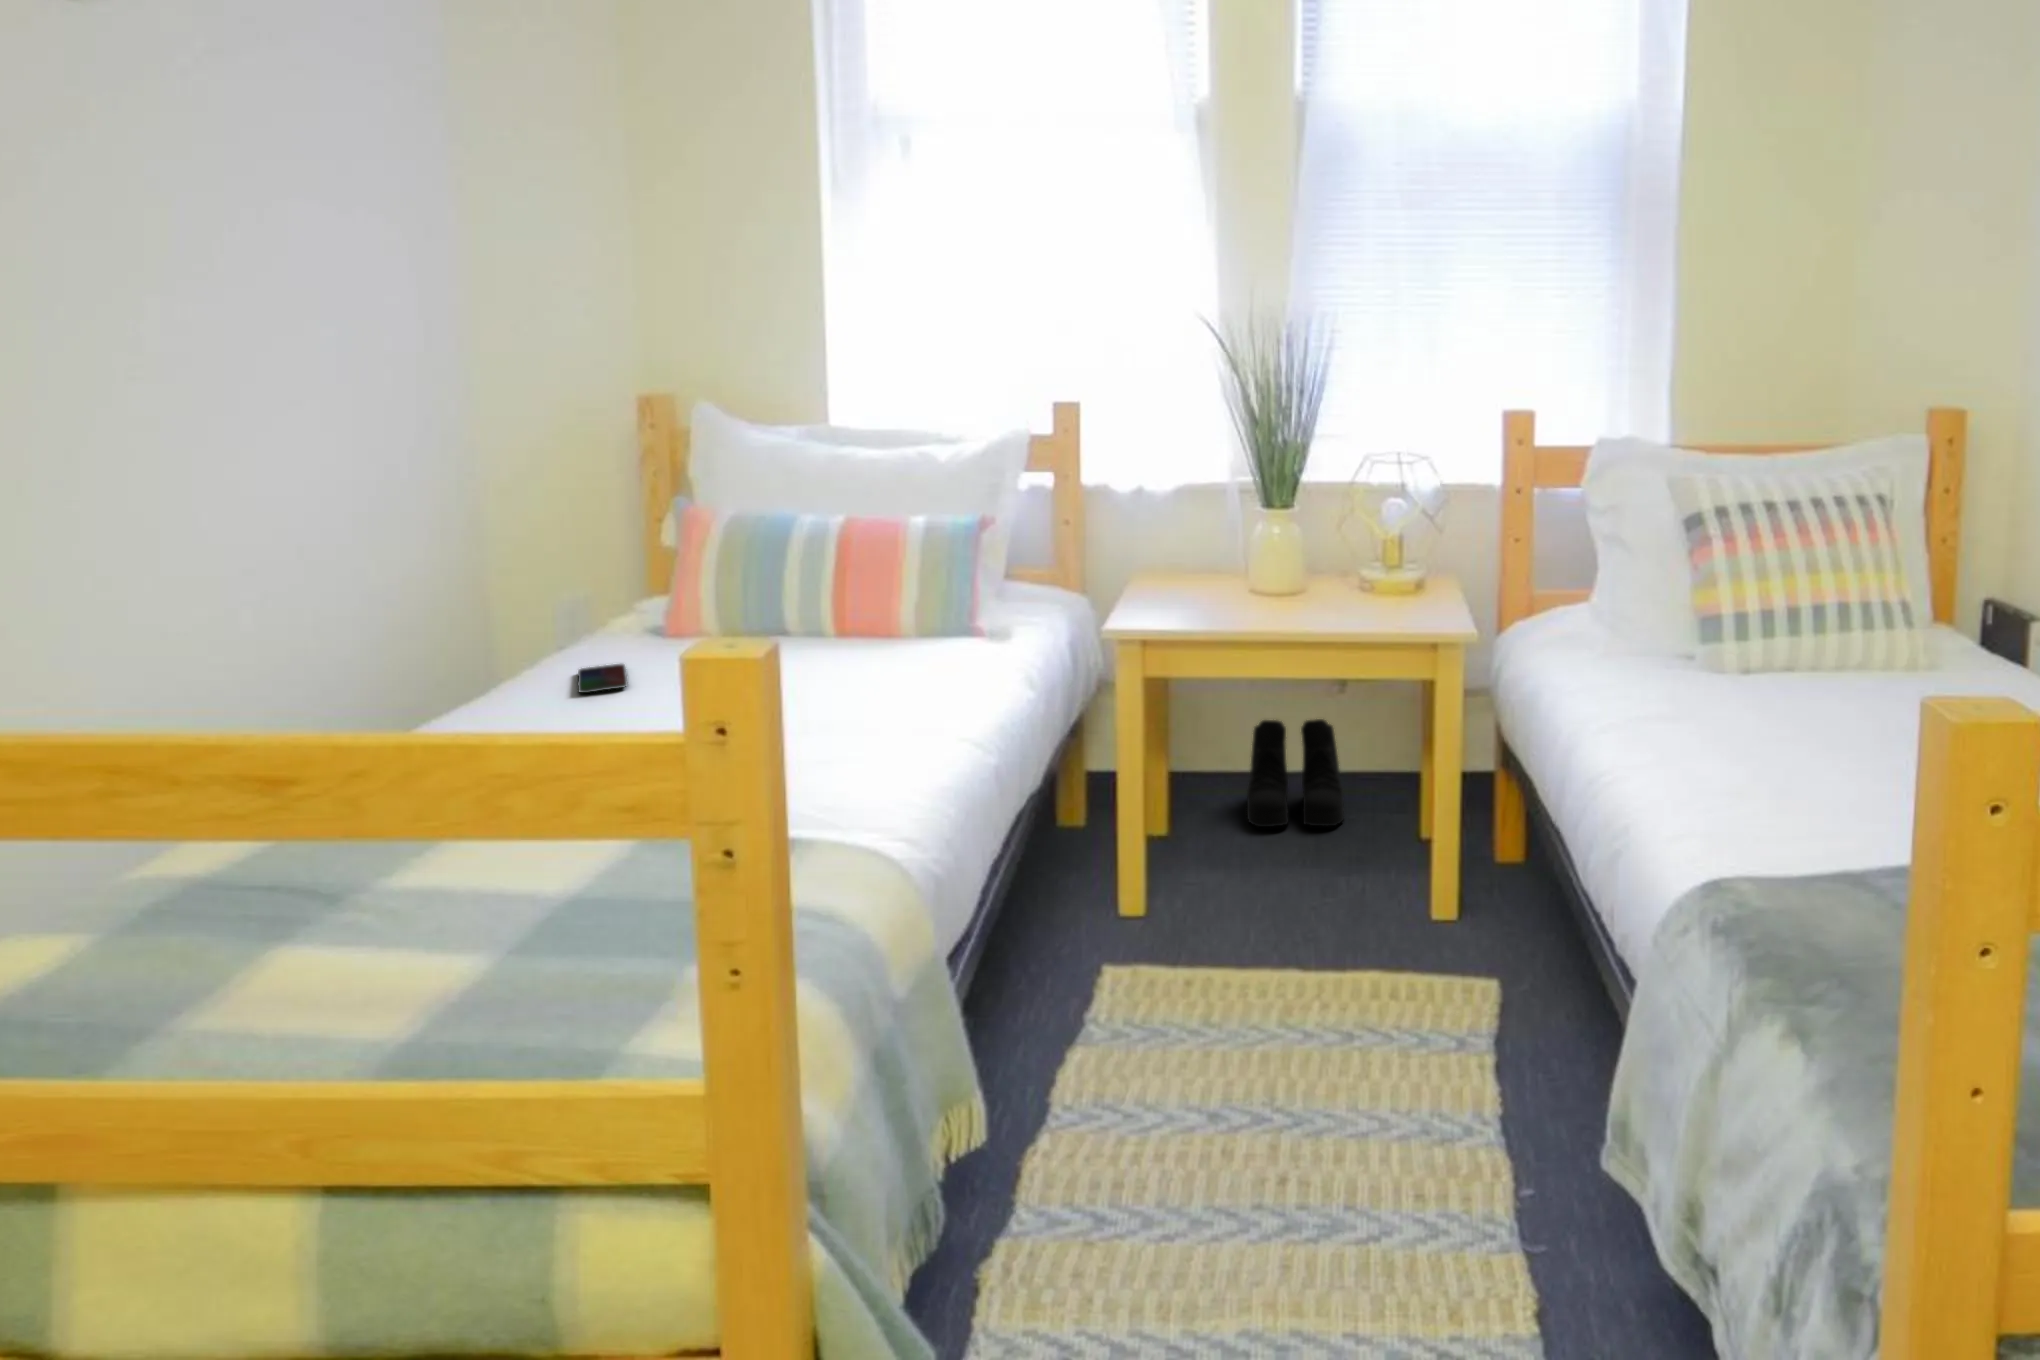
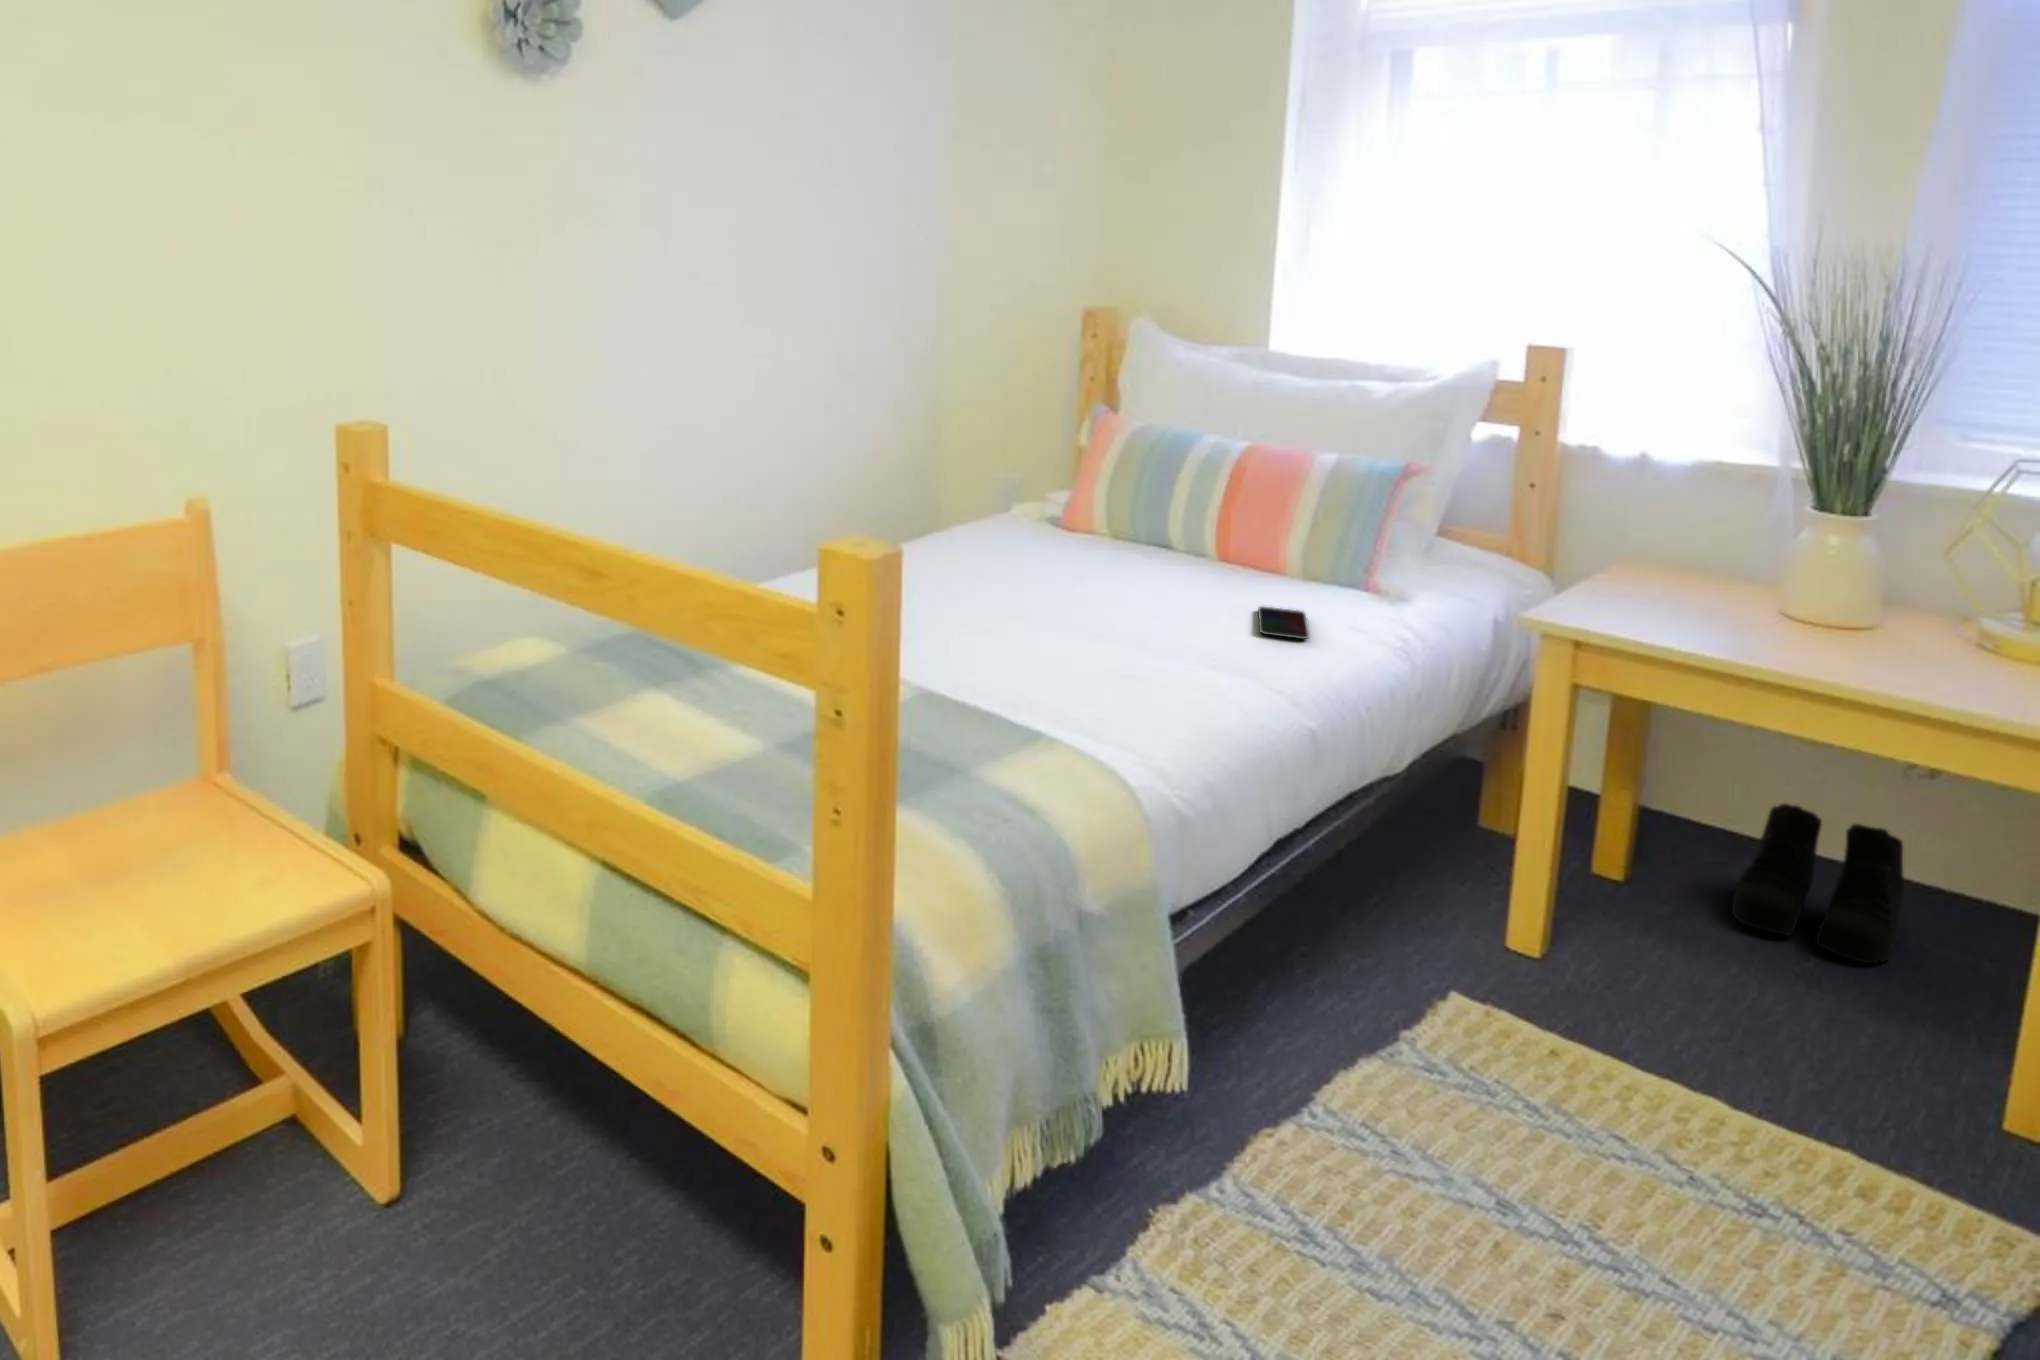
smartphone: present [578,664,627,693] -> present [1258,607,1309,639]

